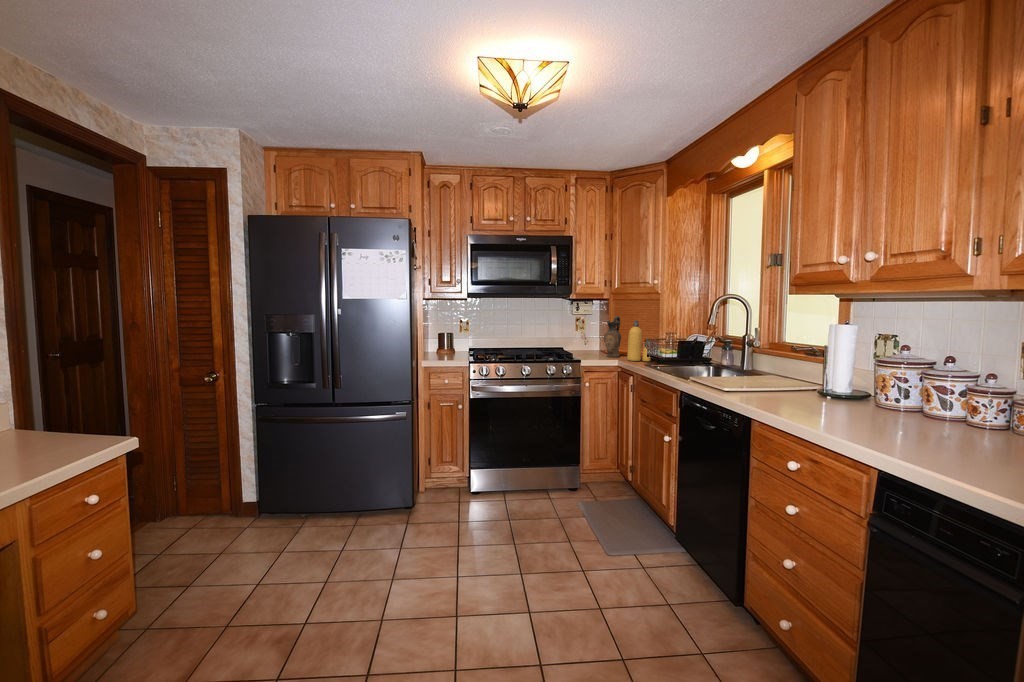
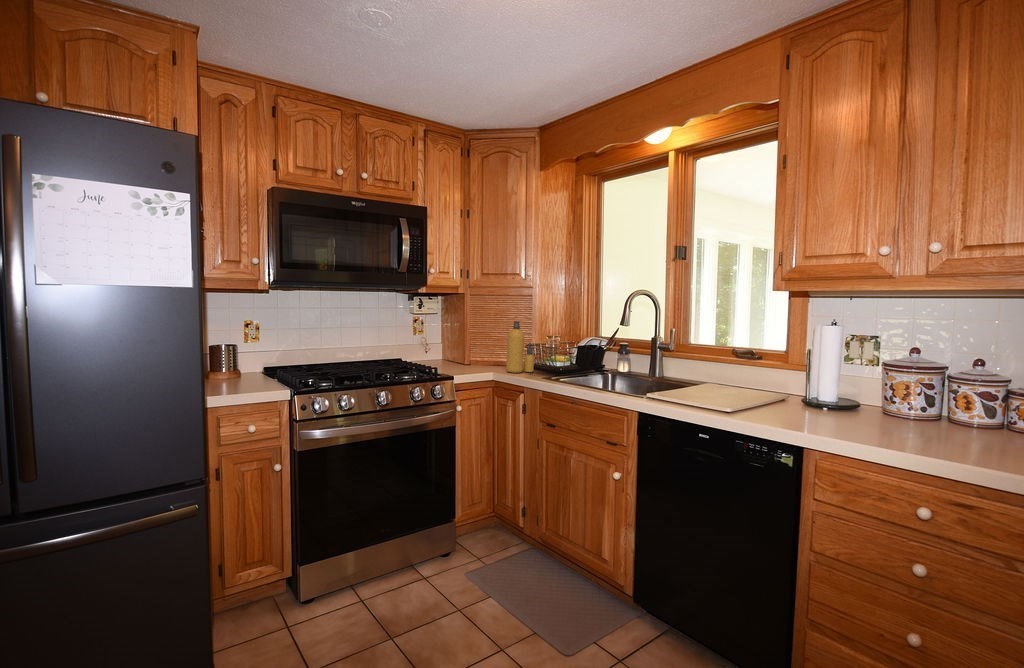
ceramic pitcher: present [604,316,621,357] -> none [468,315,490,368]

